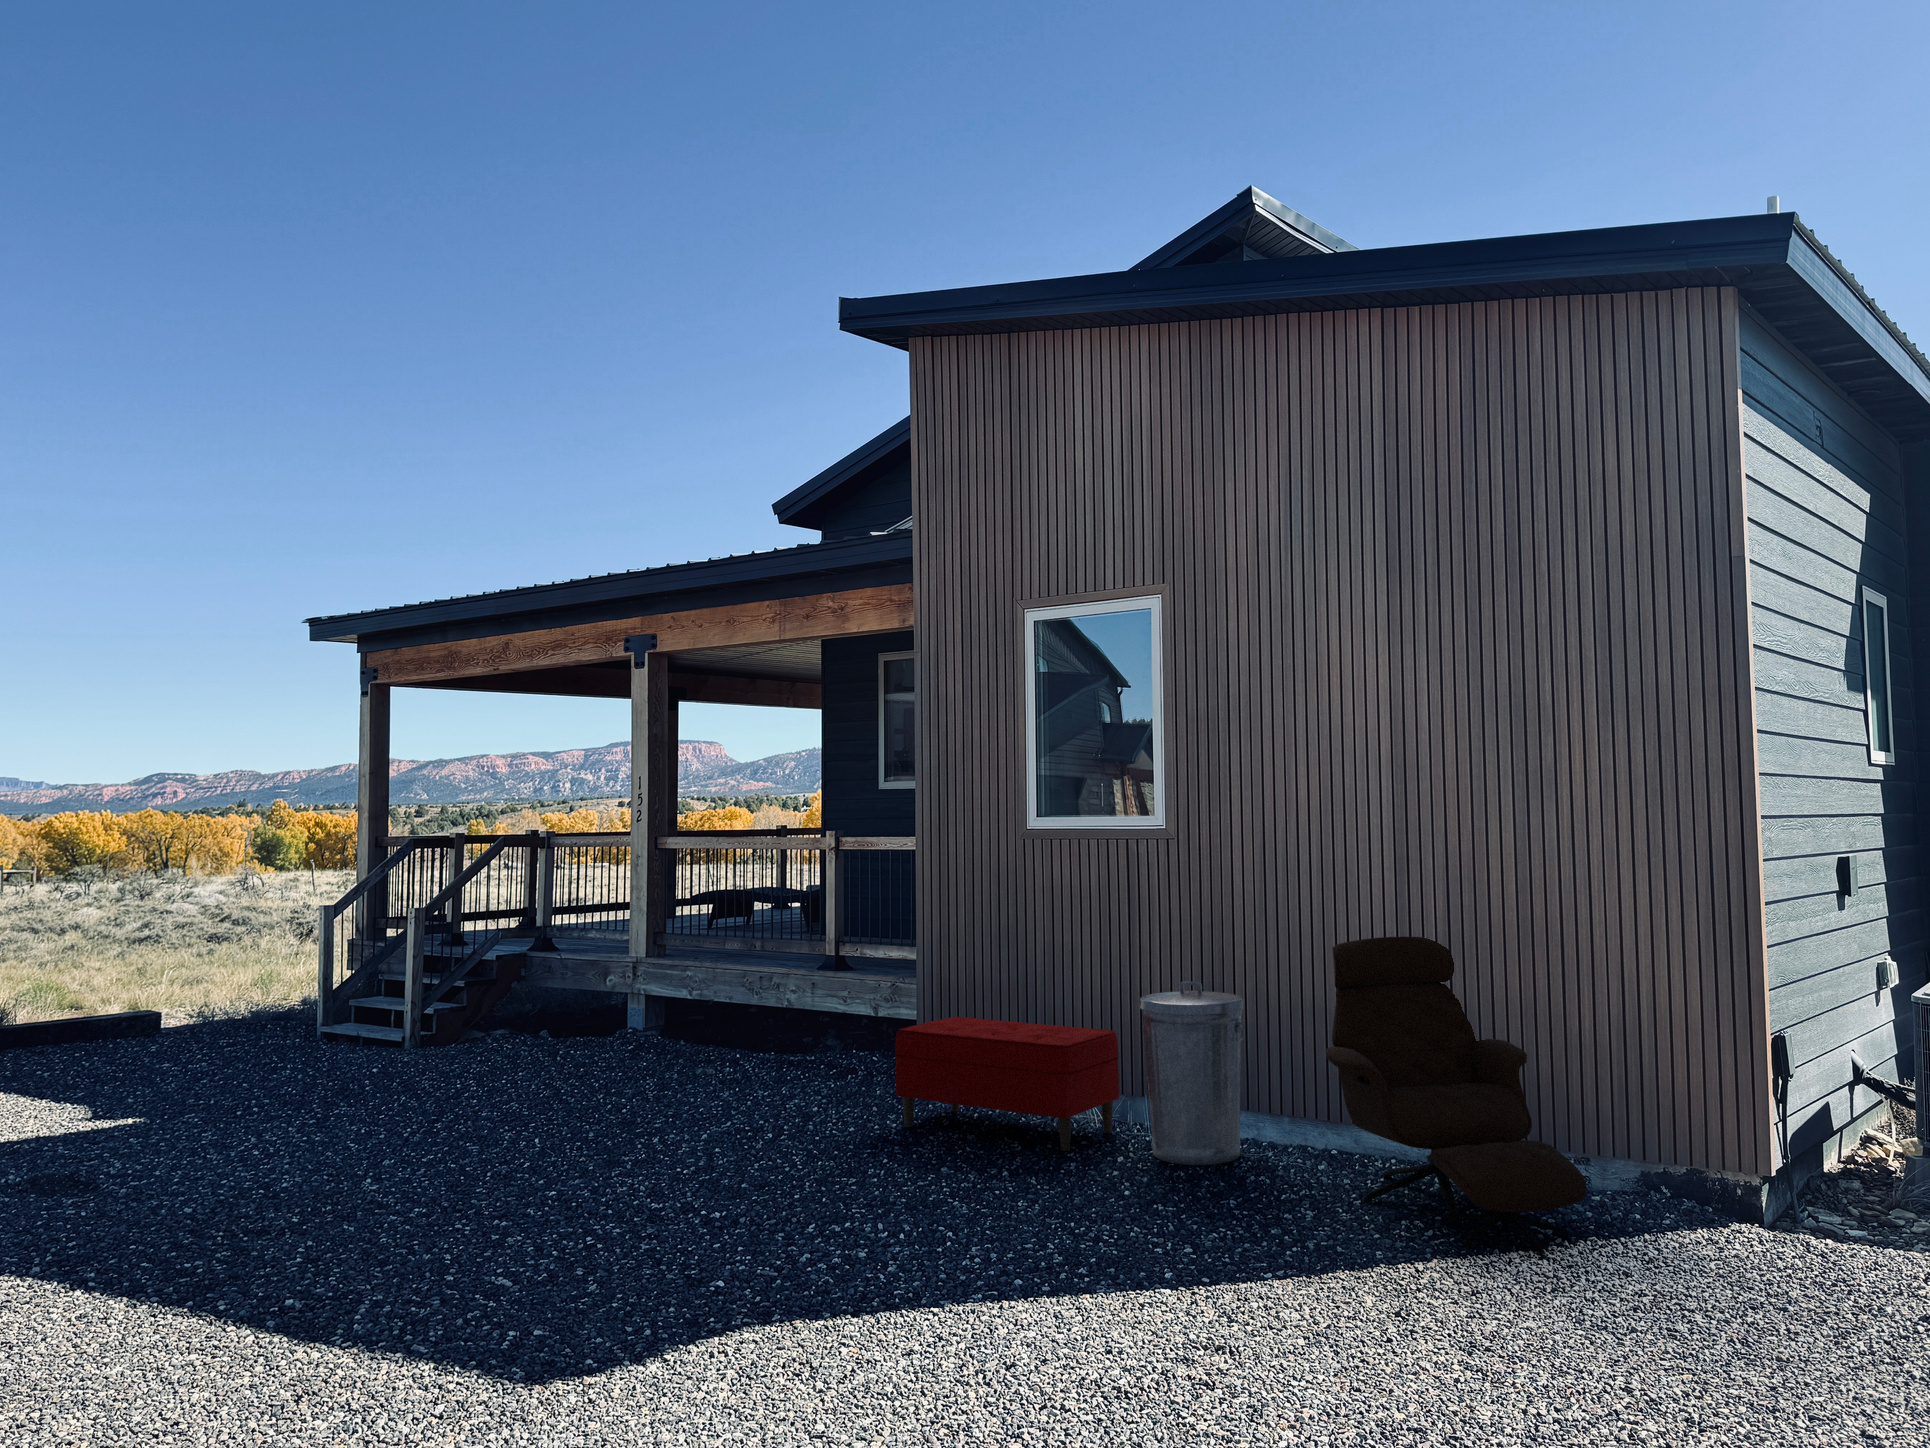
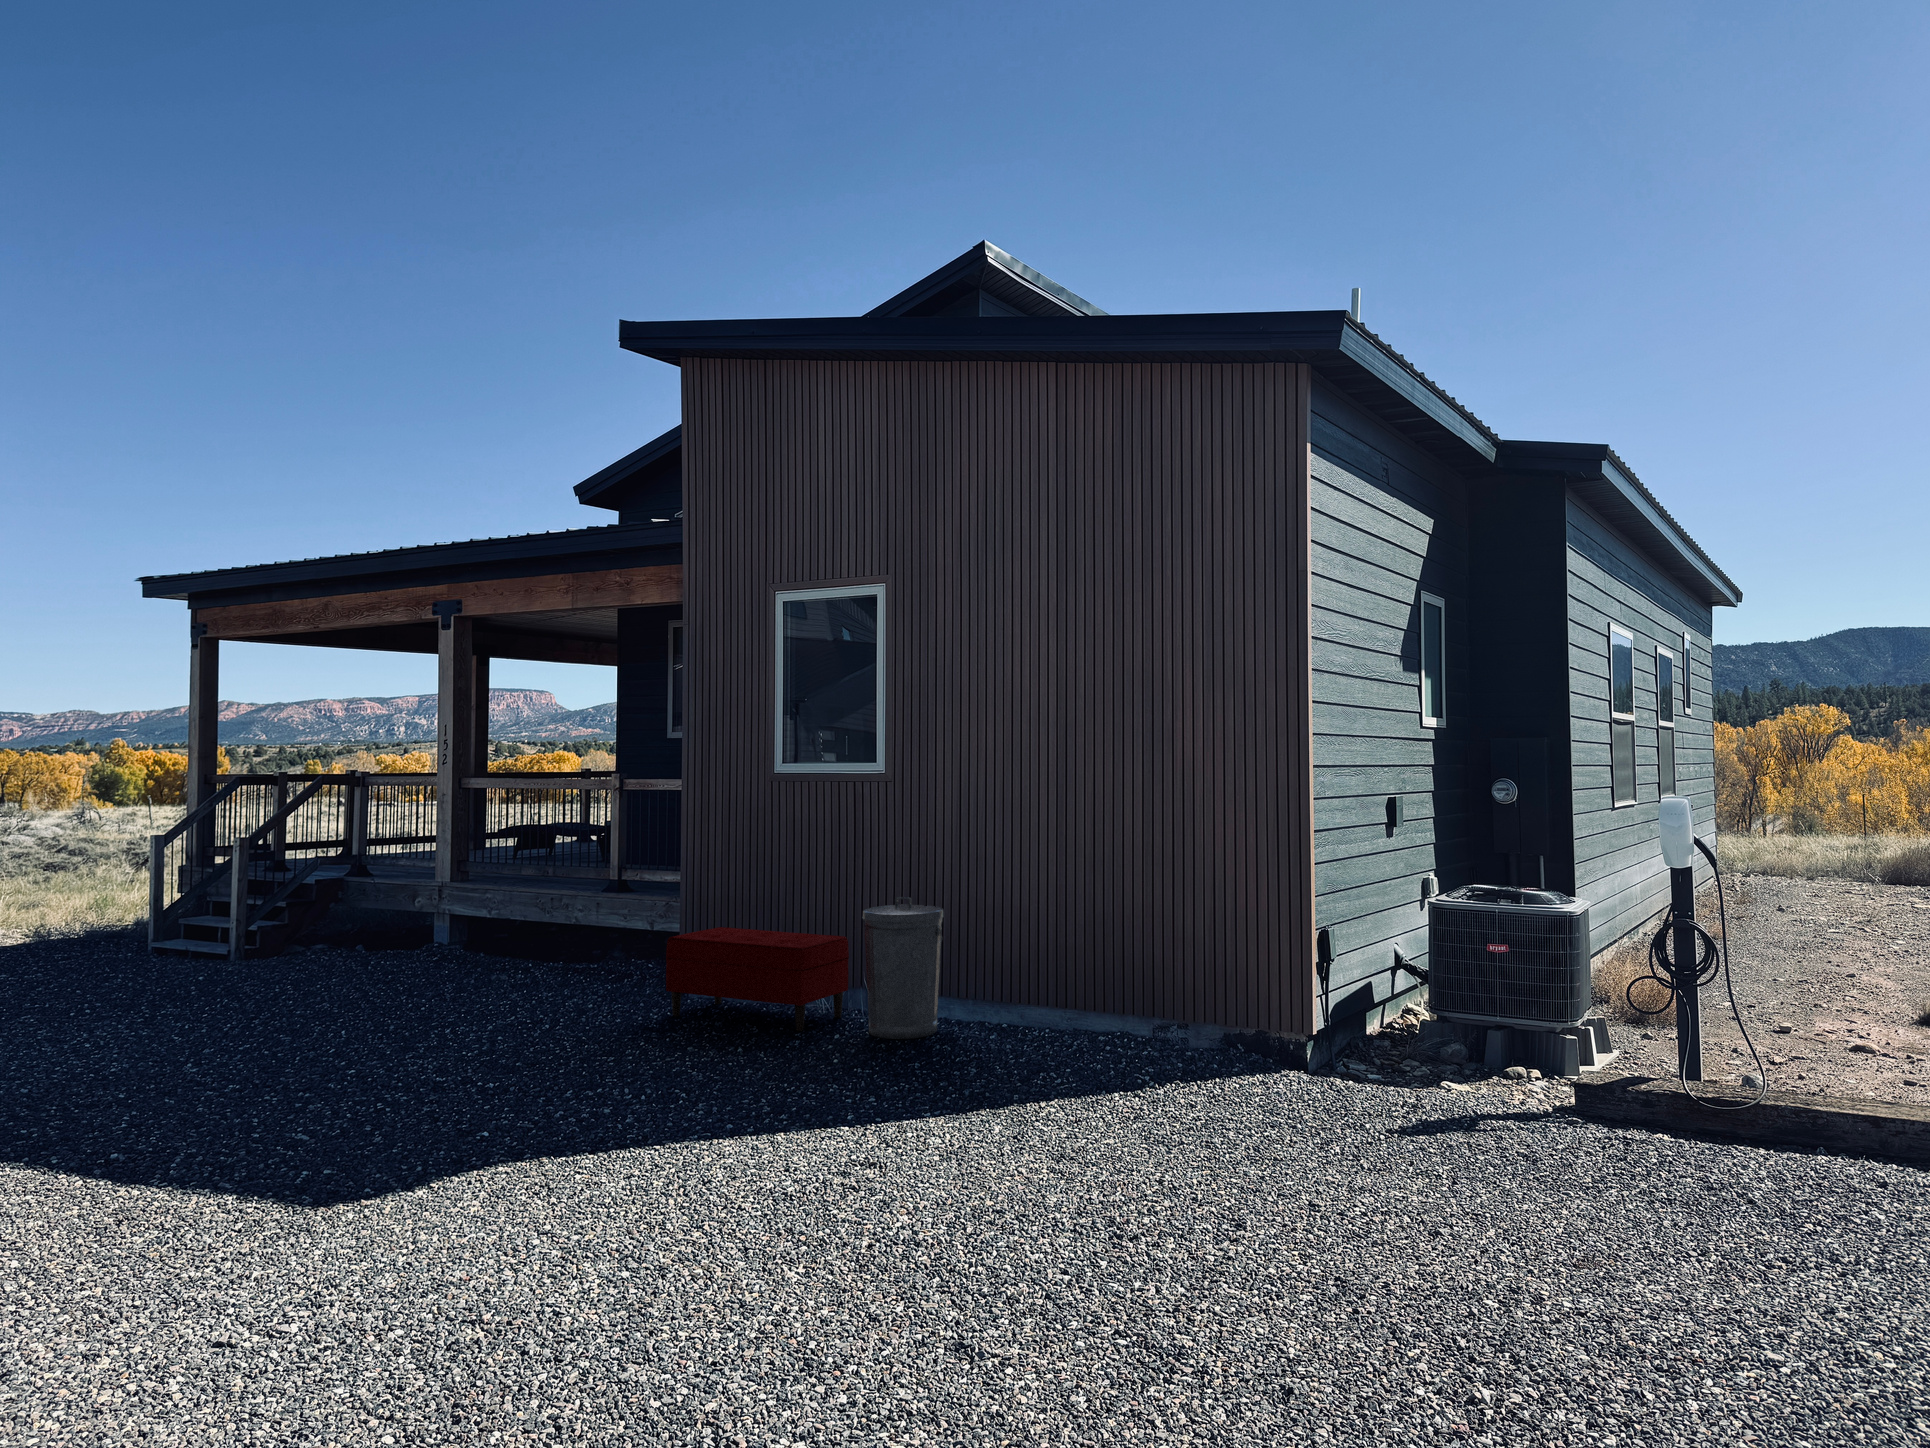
lounge chair: present [1325,937,1587,1254] -> none [998,862,1171,1093]

